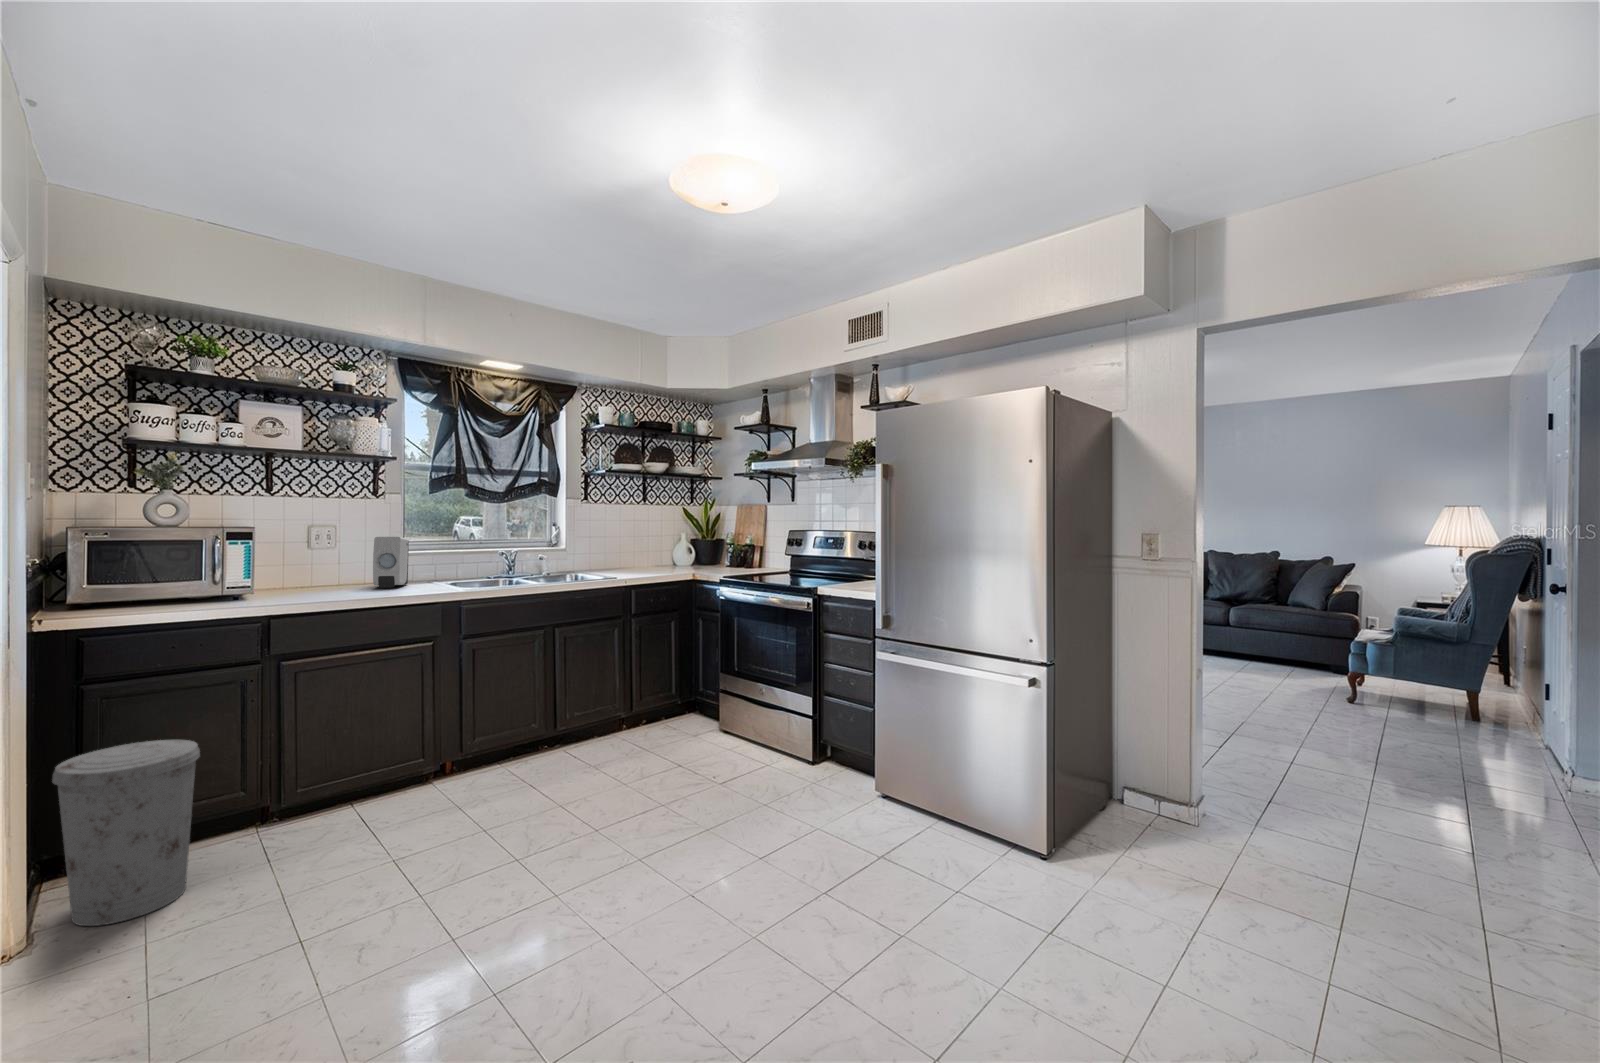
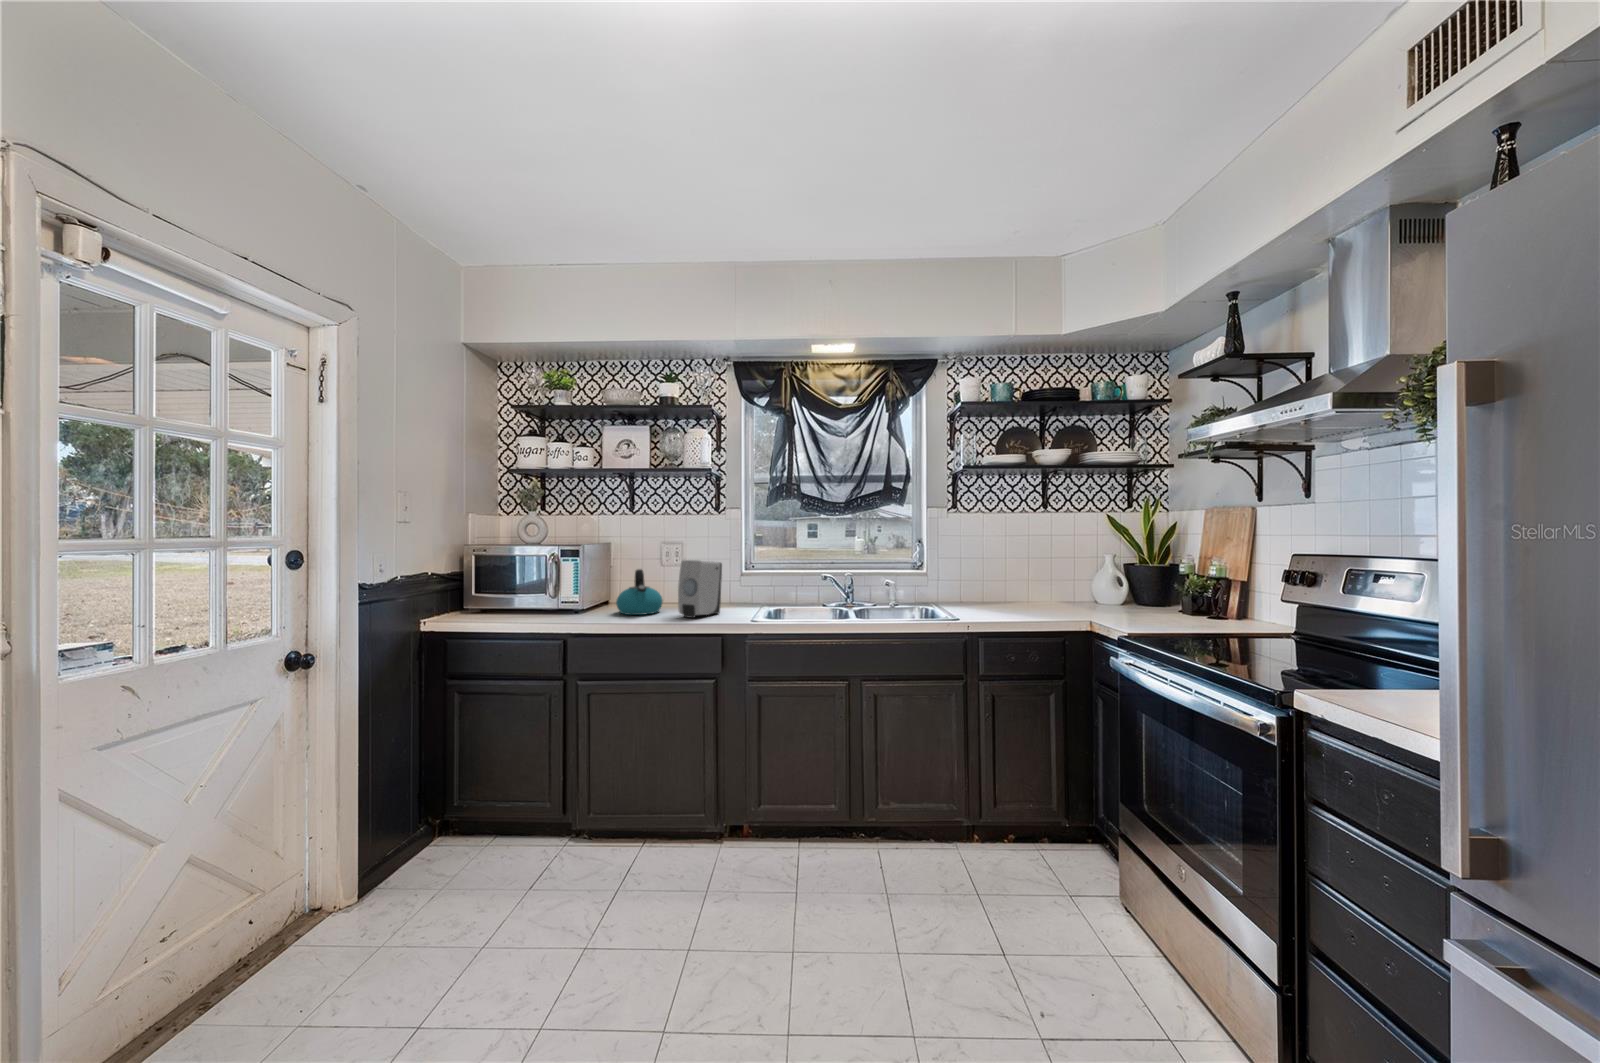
kettle: none [289,547,342,590] -> present [616,569,663,615]
trash can: present [52,740,200,926] -> none [317,764,440,953]

